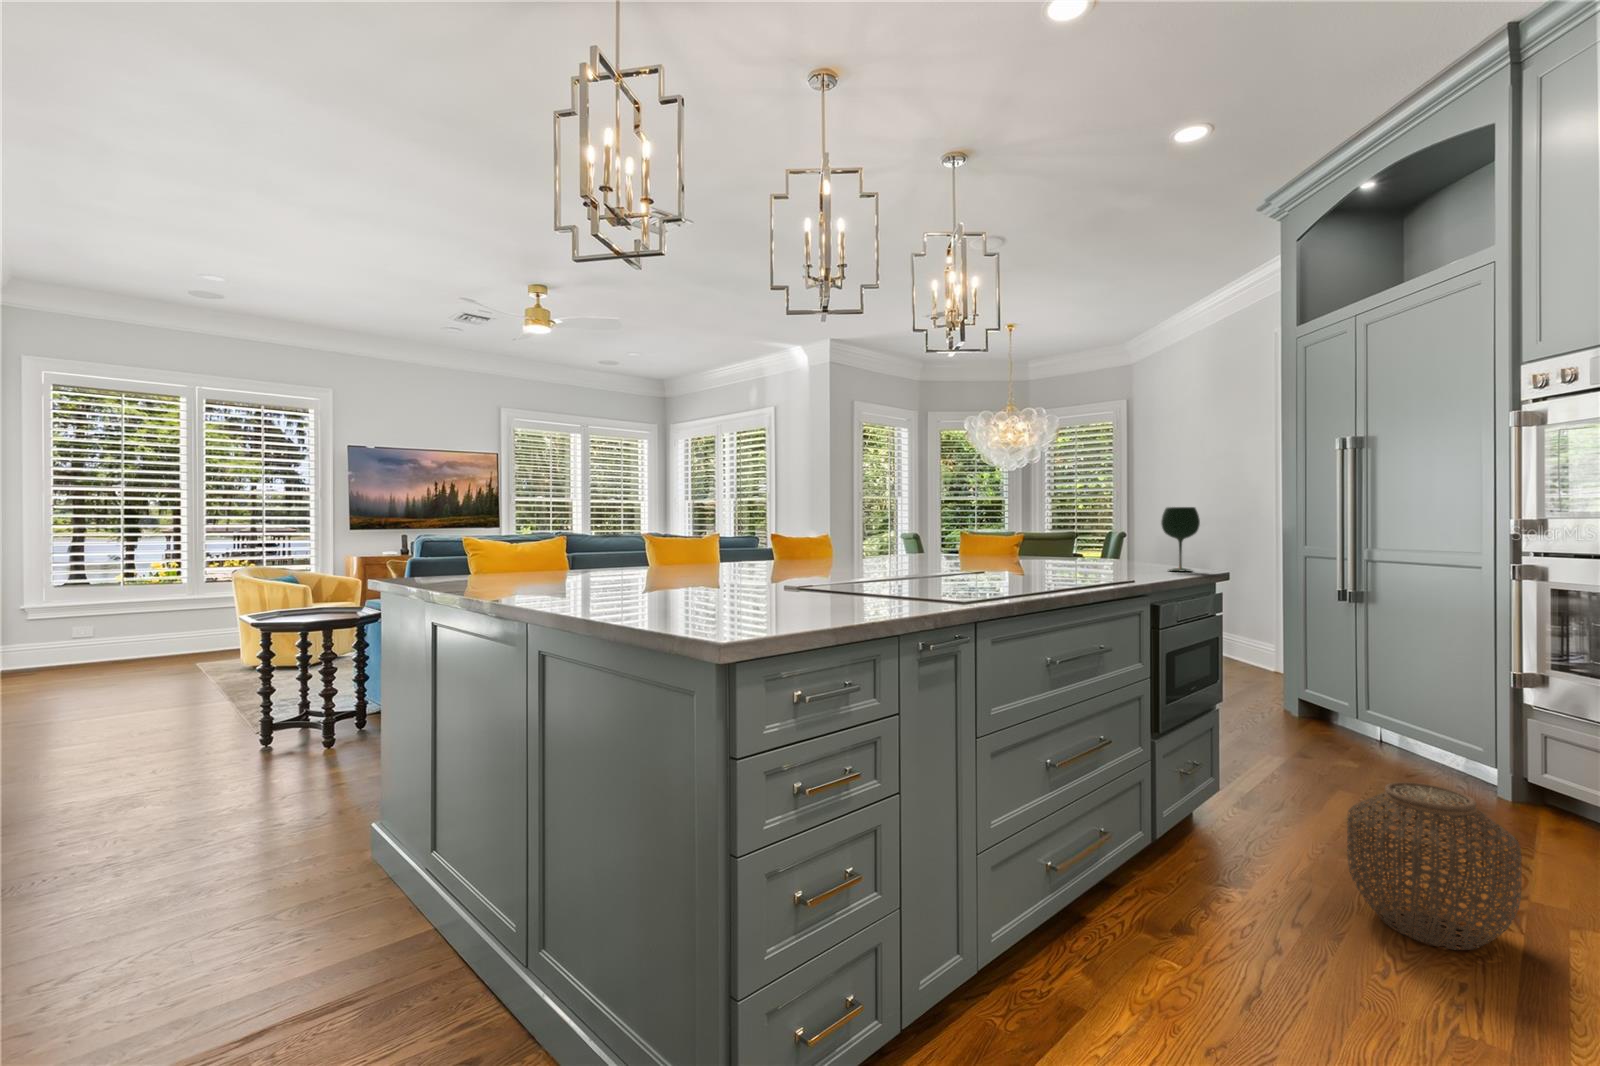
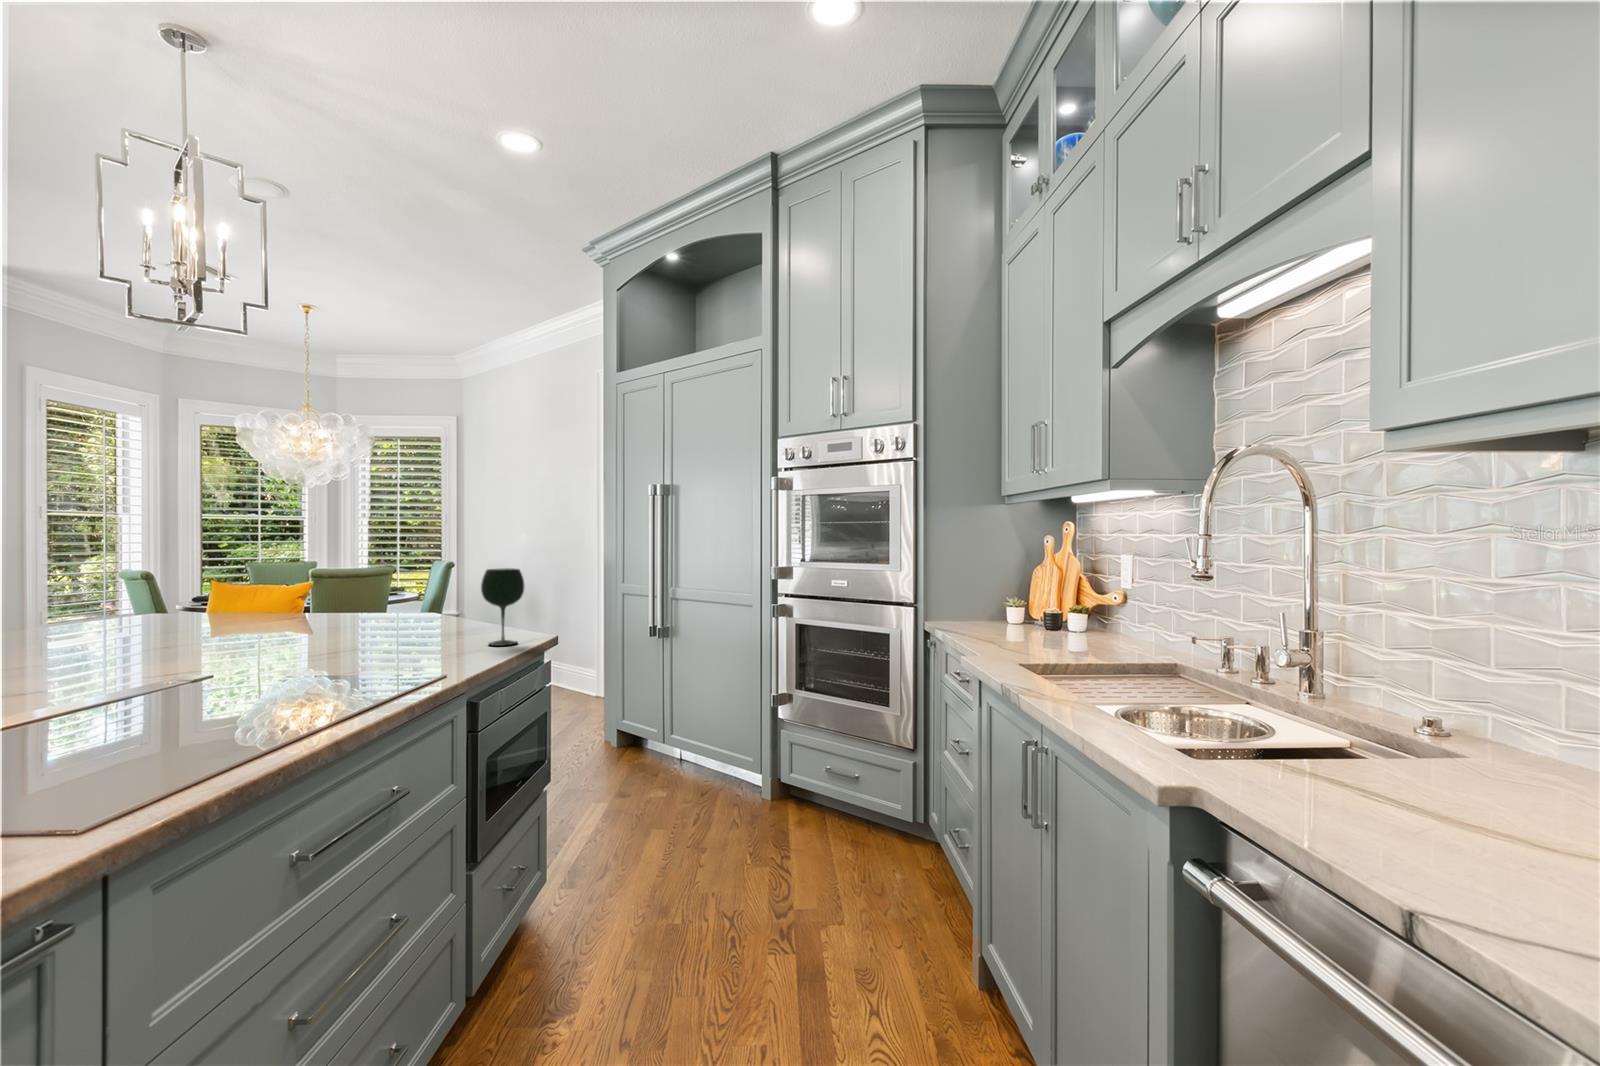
woven basket: present [1347,782,1522,950] -> none [665,847,794,1015]

